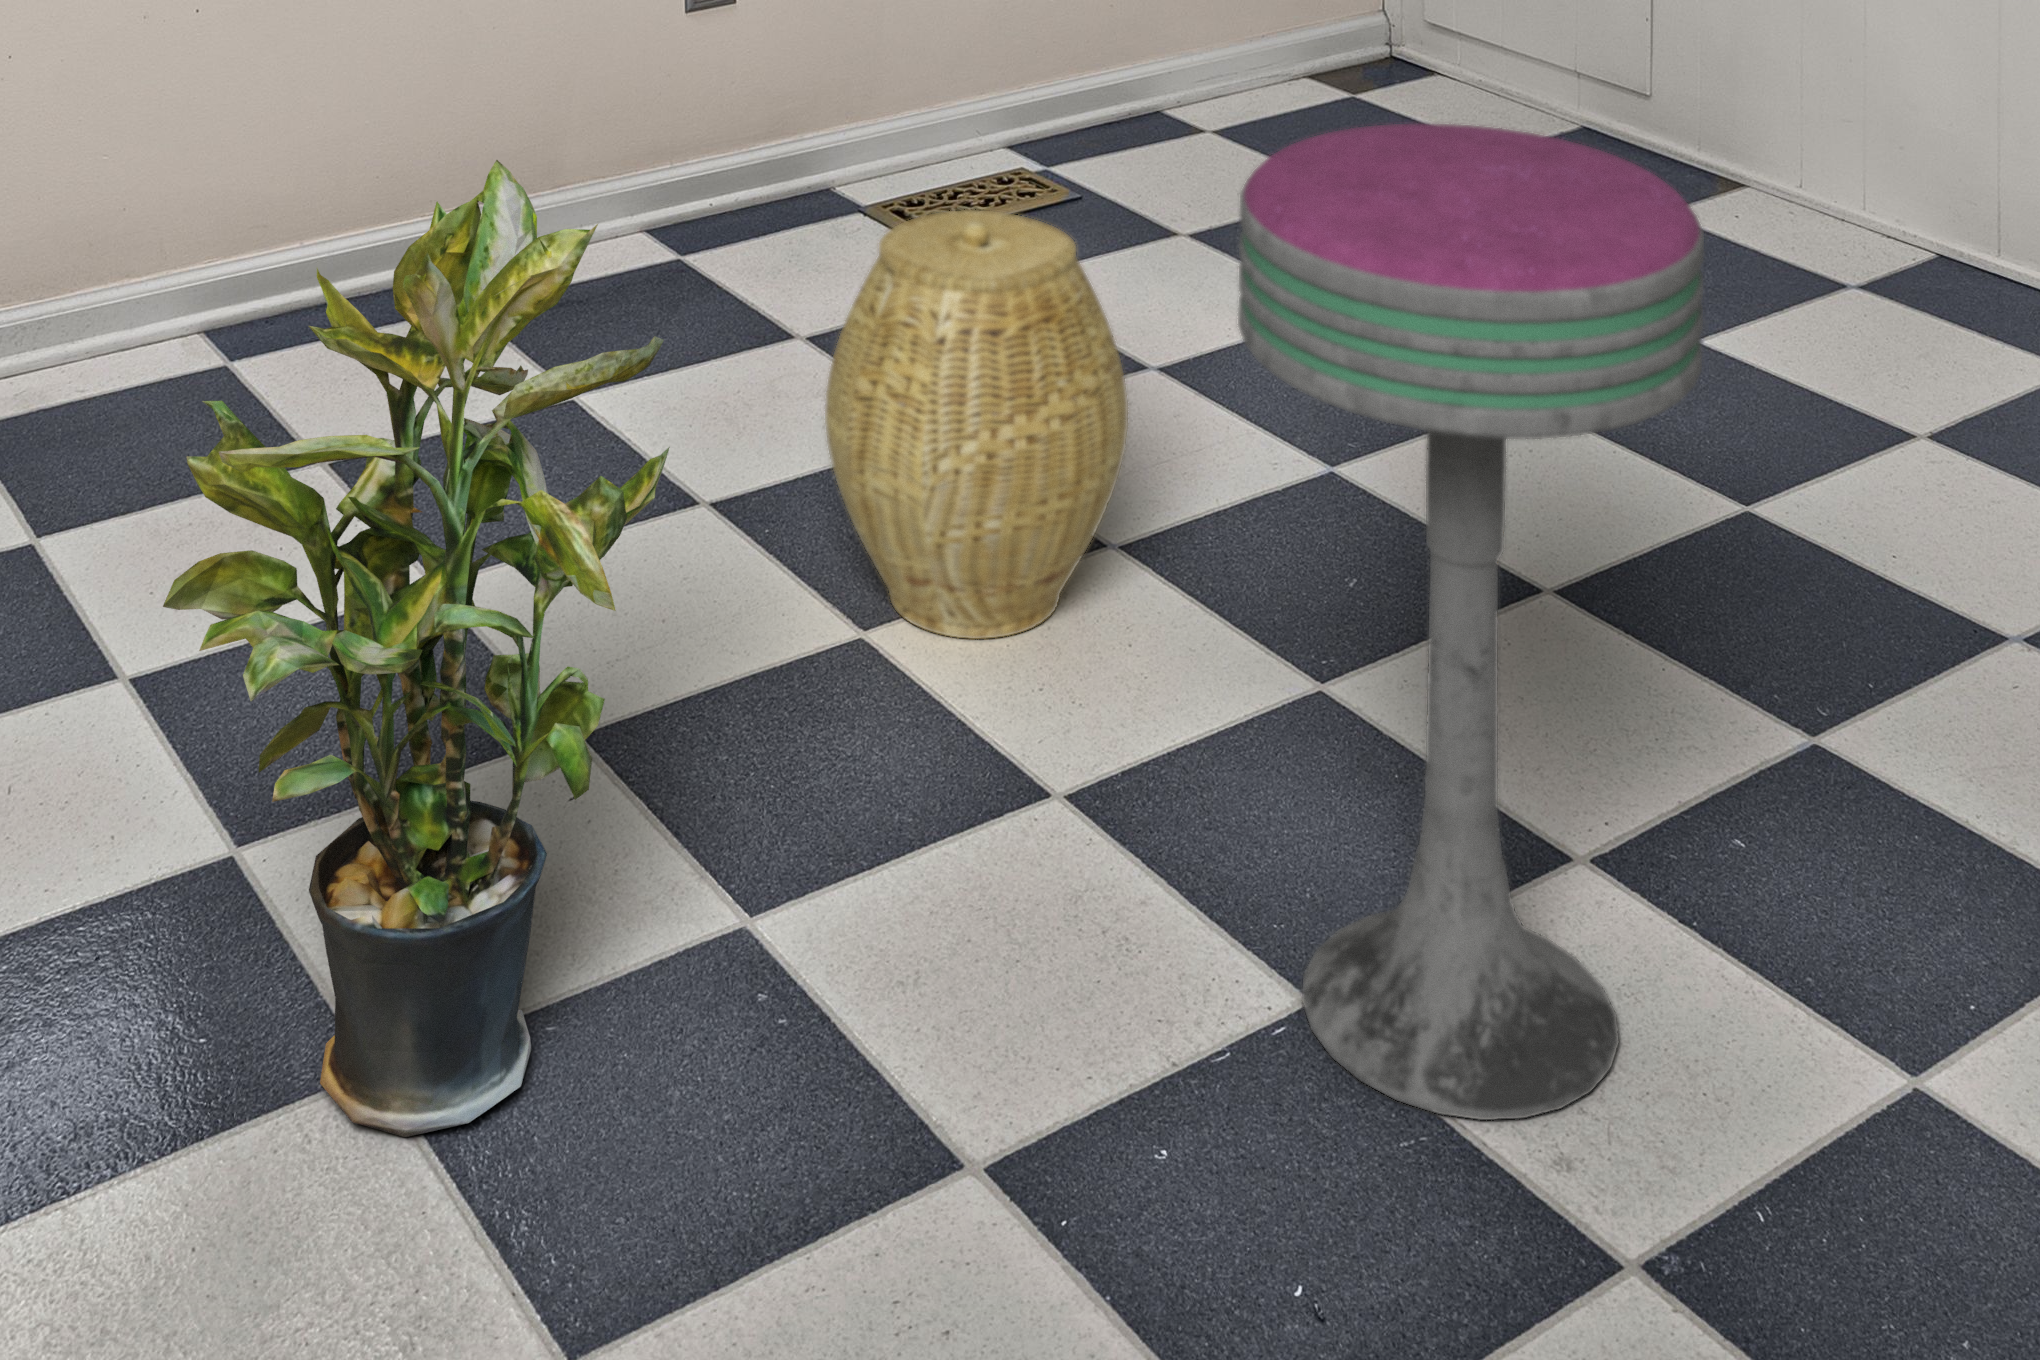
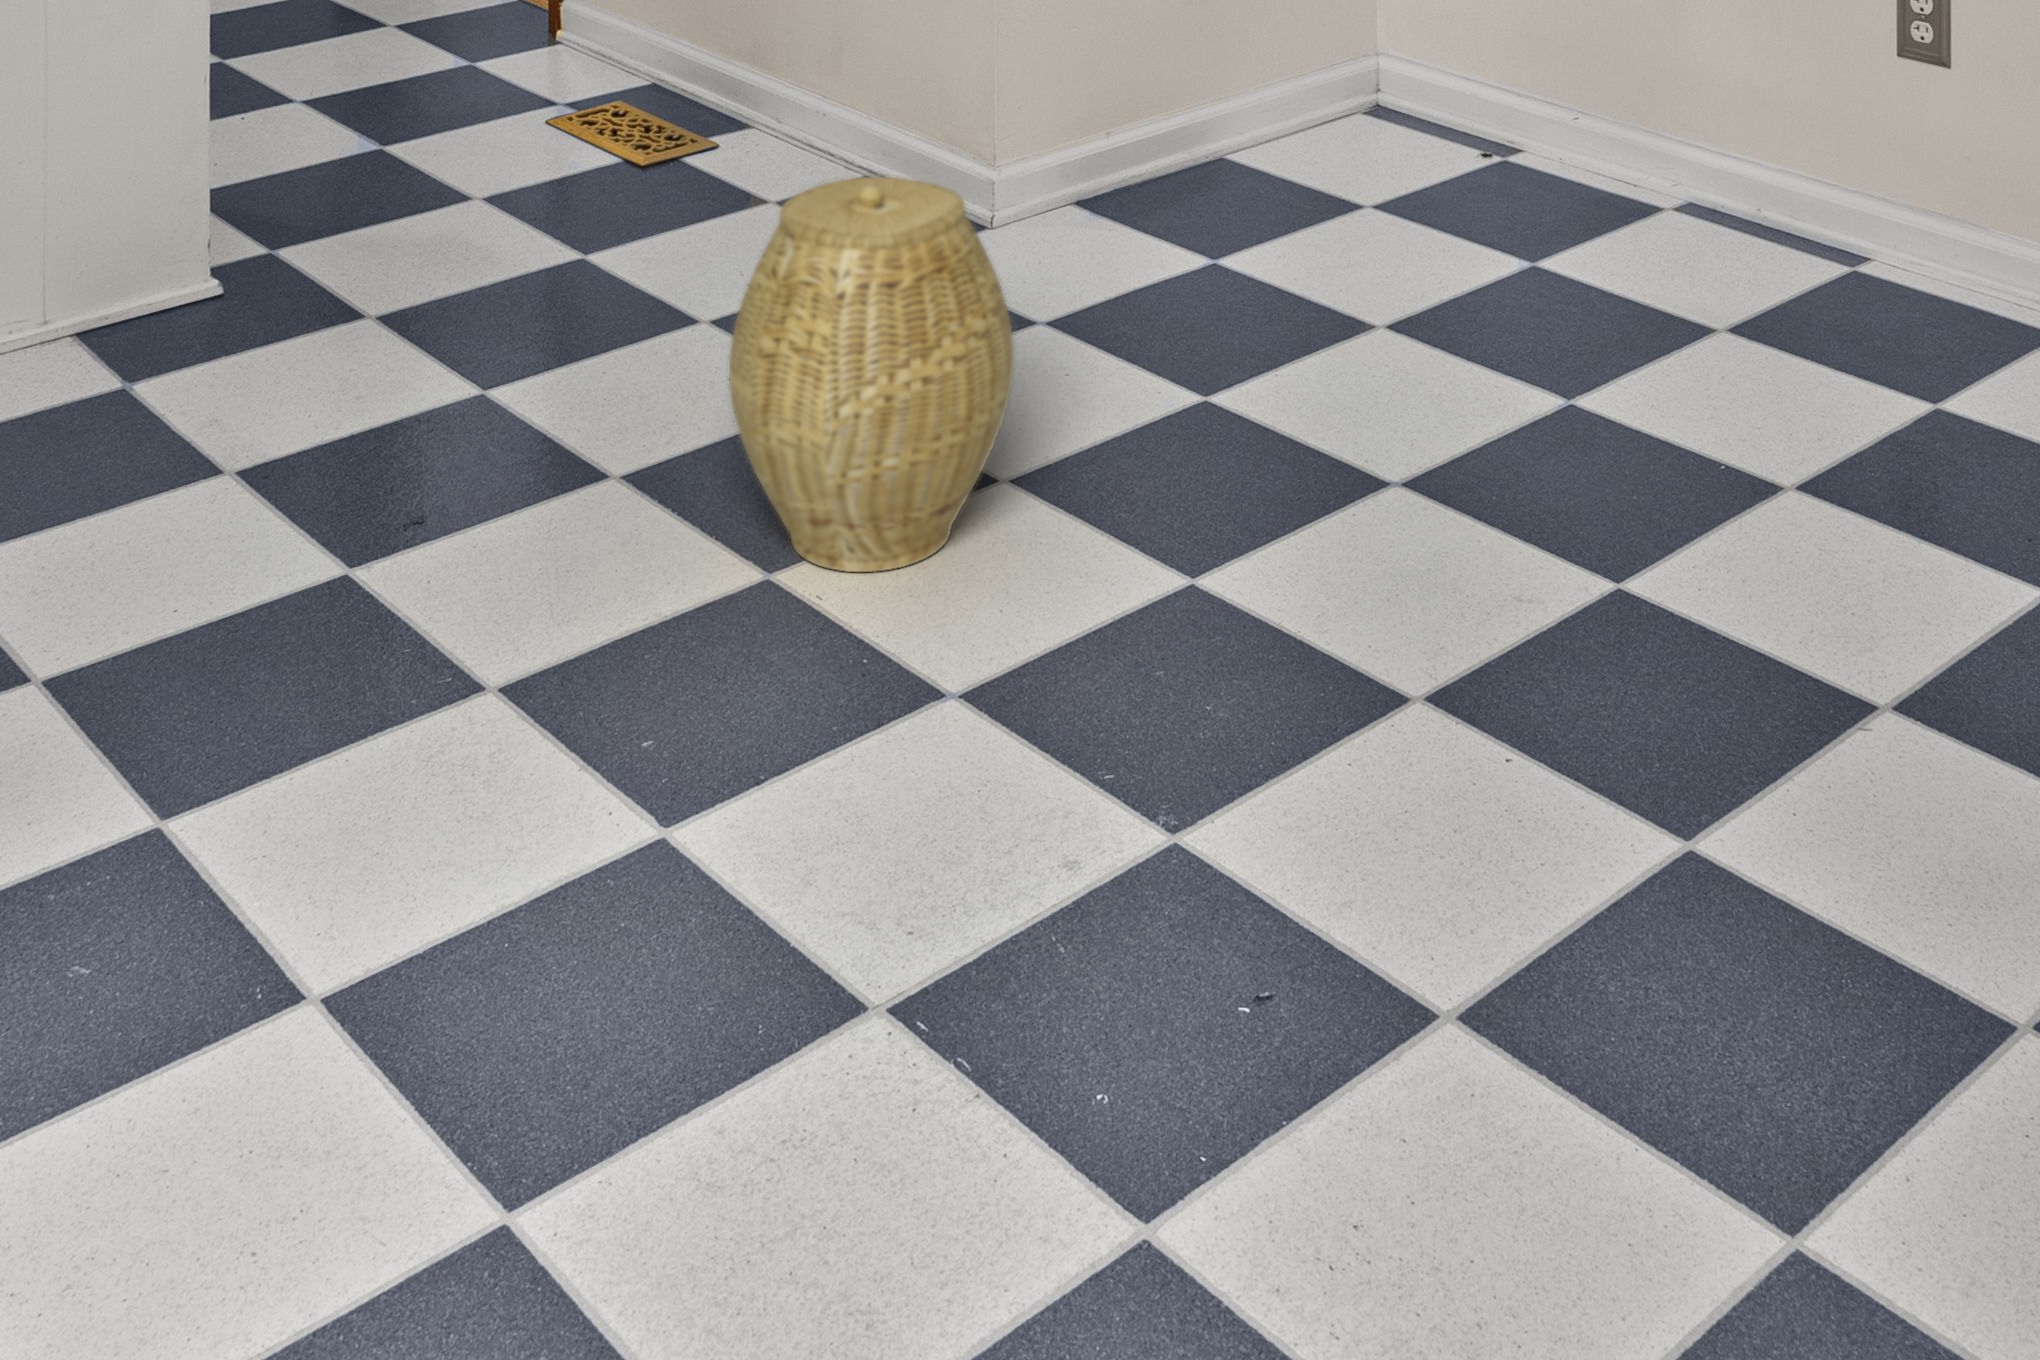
bar stool: present [1238,124,1704,1120] -> none [1121,61,1522,924]
potted plant: present [163,160,670,1137] -> none [114,139,601,1049]

